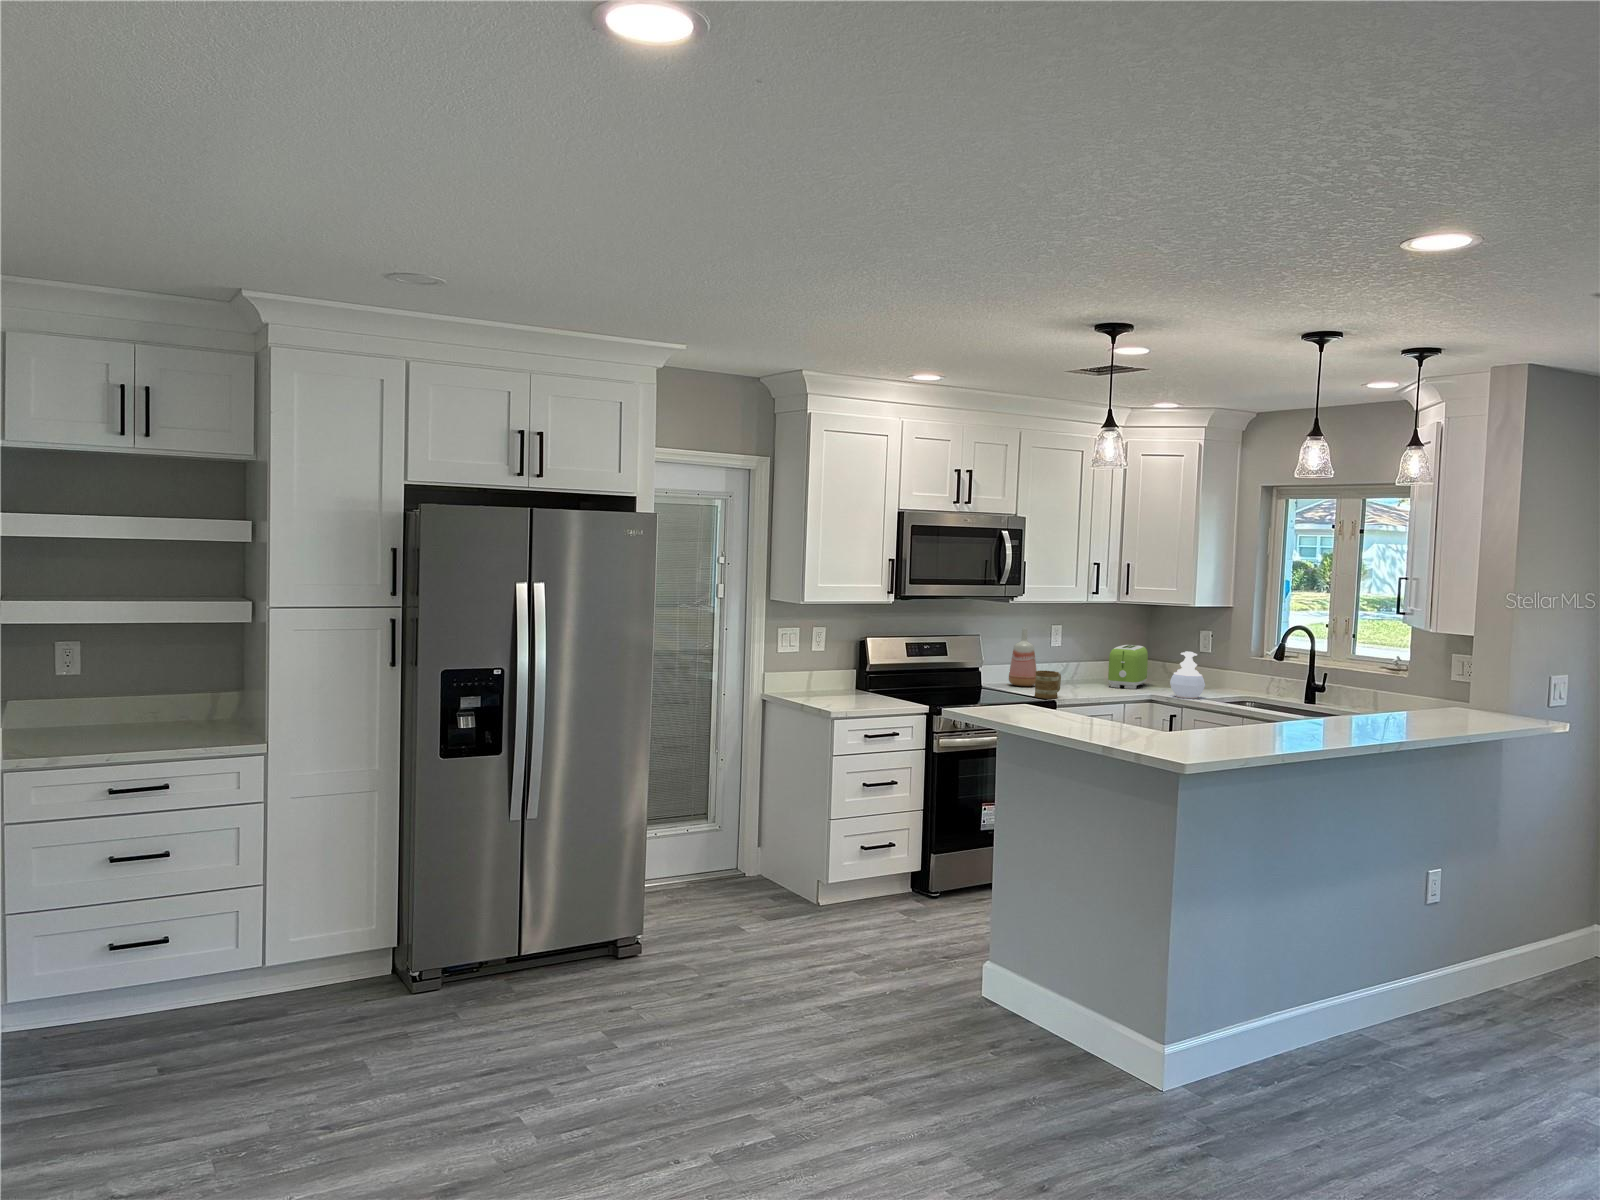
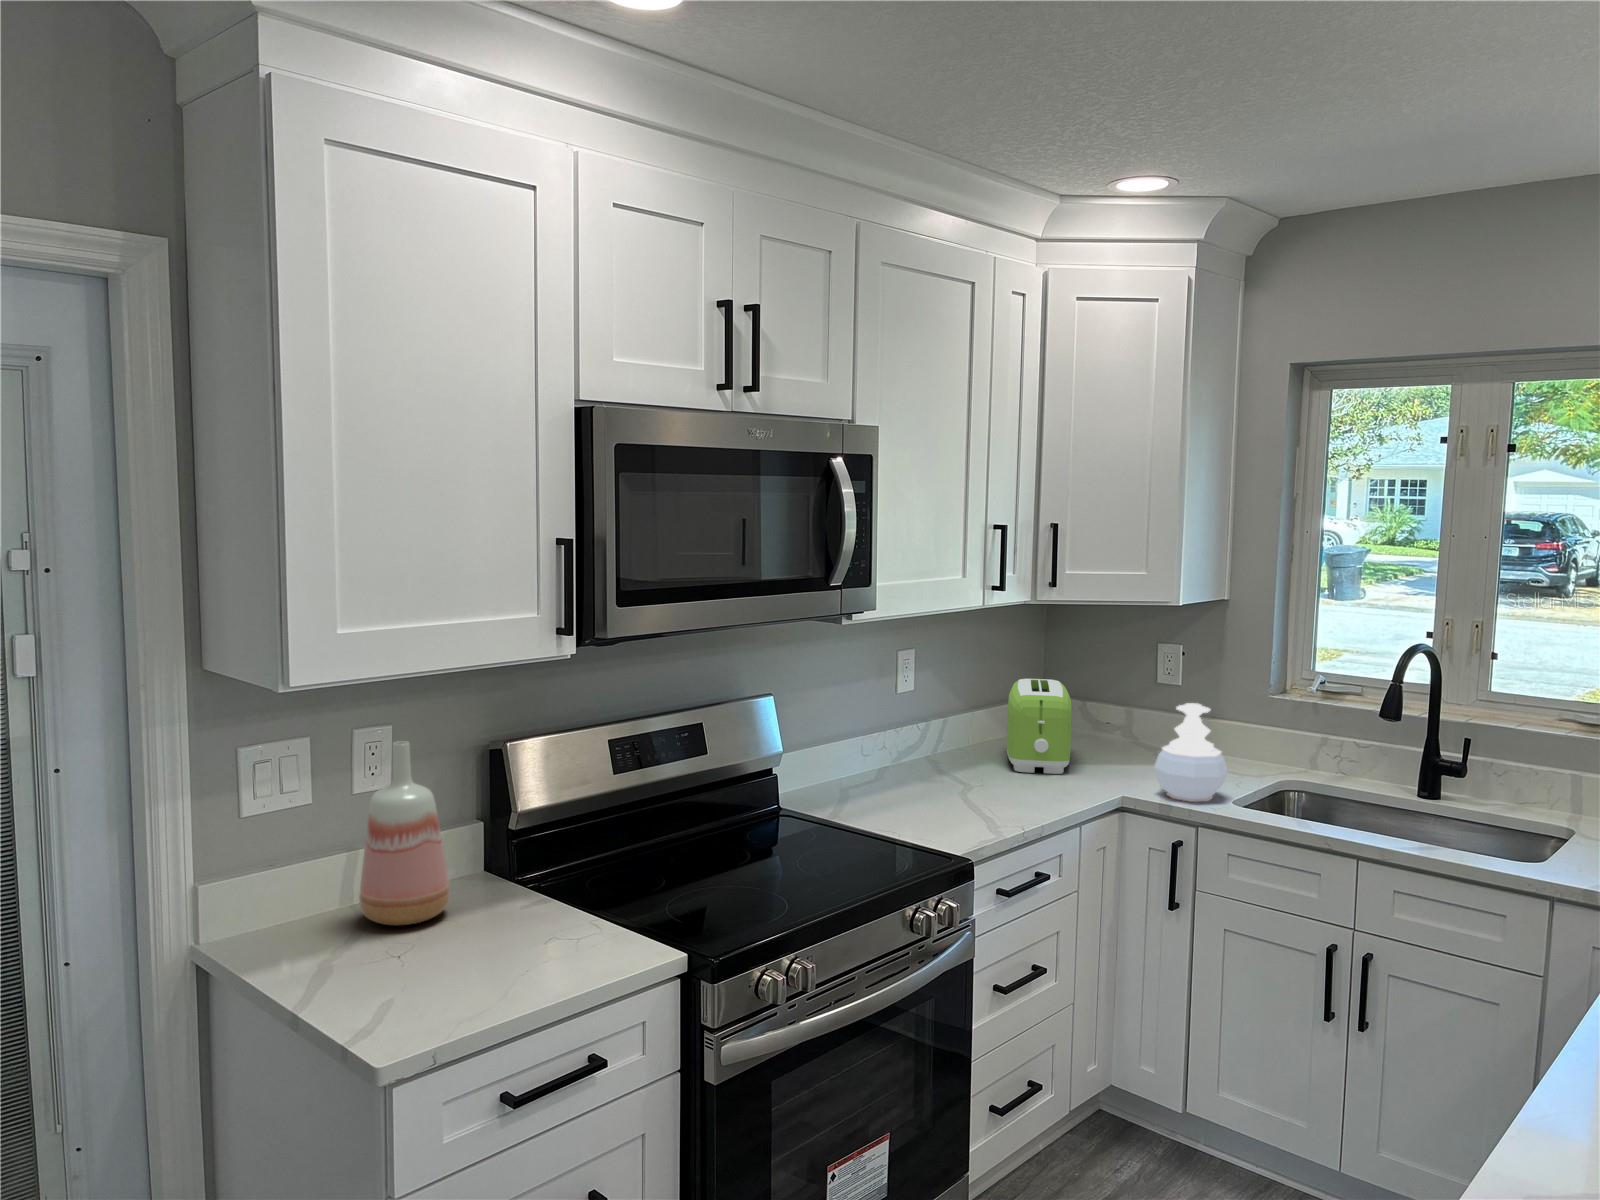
vase: present [1009,628,1037,686] -> present [359,741,450,926]
mug: present [1035,671,1061,699] -> none [910,776,961,847]

